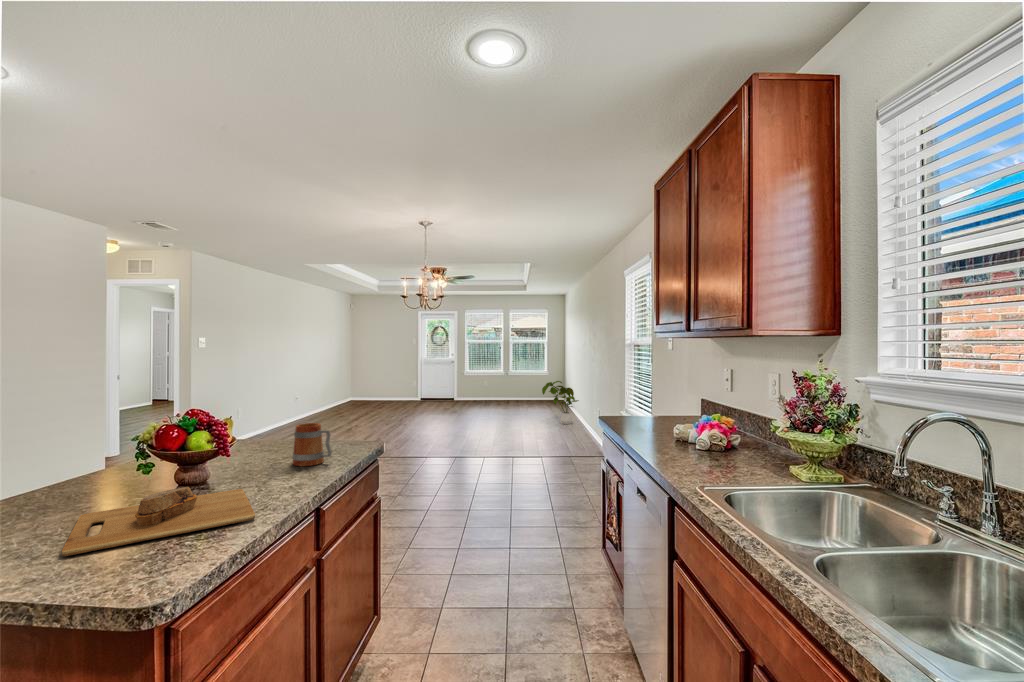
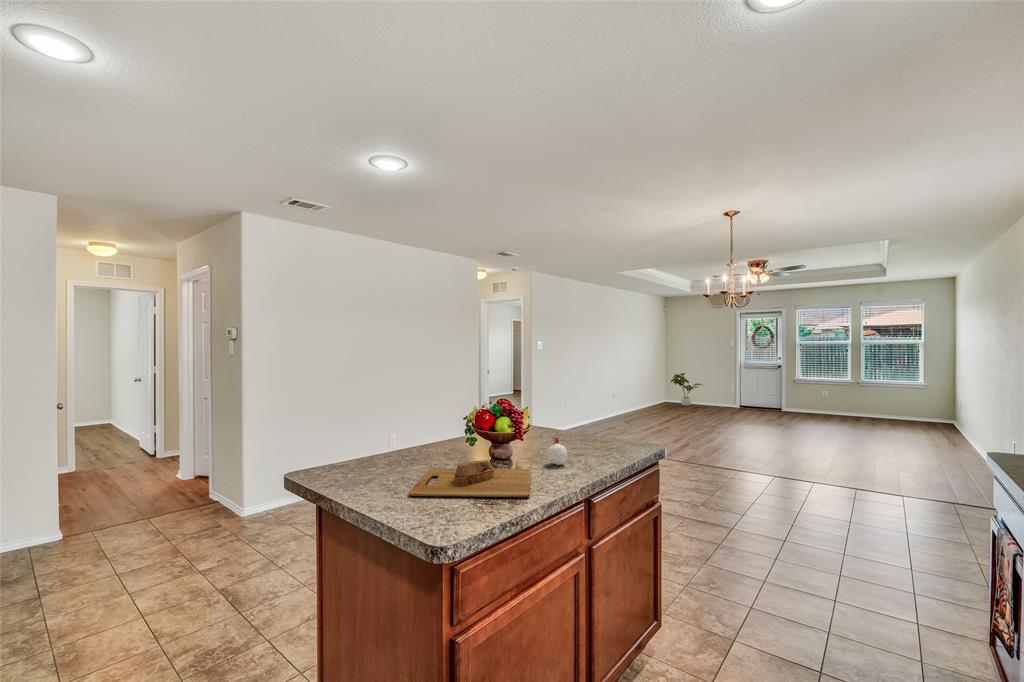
house plant: present [542,381,579,424] -> present [671,373,702,406]
mug: present [292,423,332,466] -> none [576,419,610,459]
candle: none [261,437,287,478] -> present [547,434,568,465]

